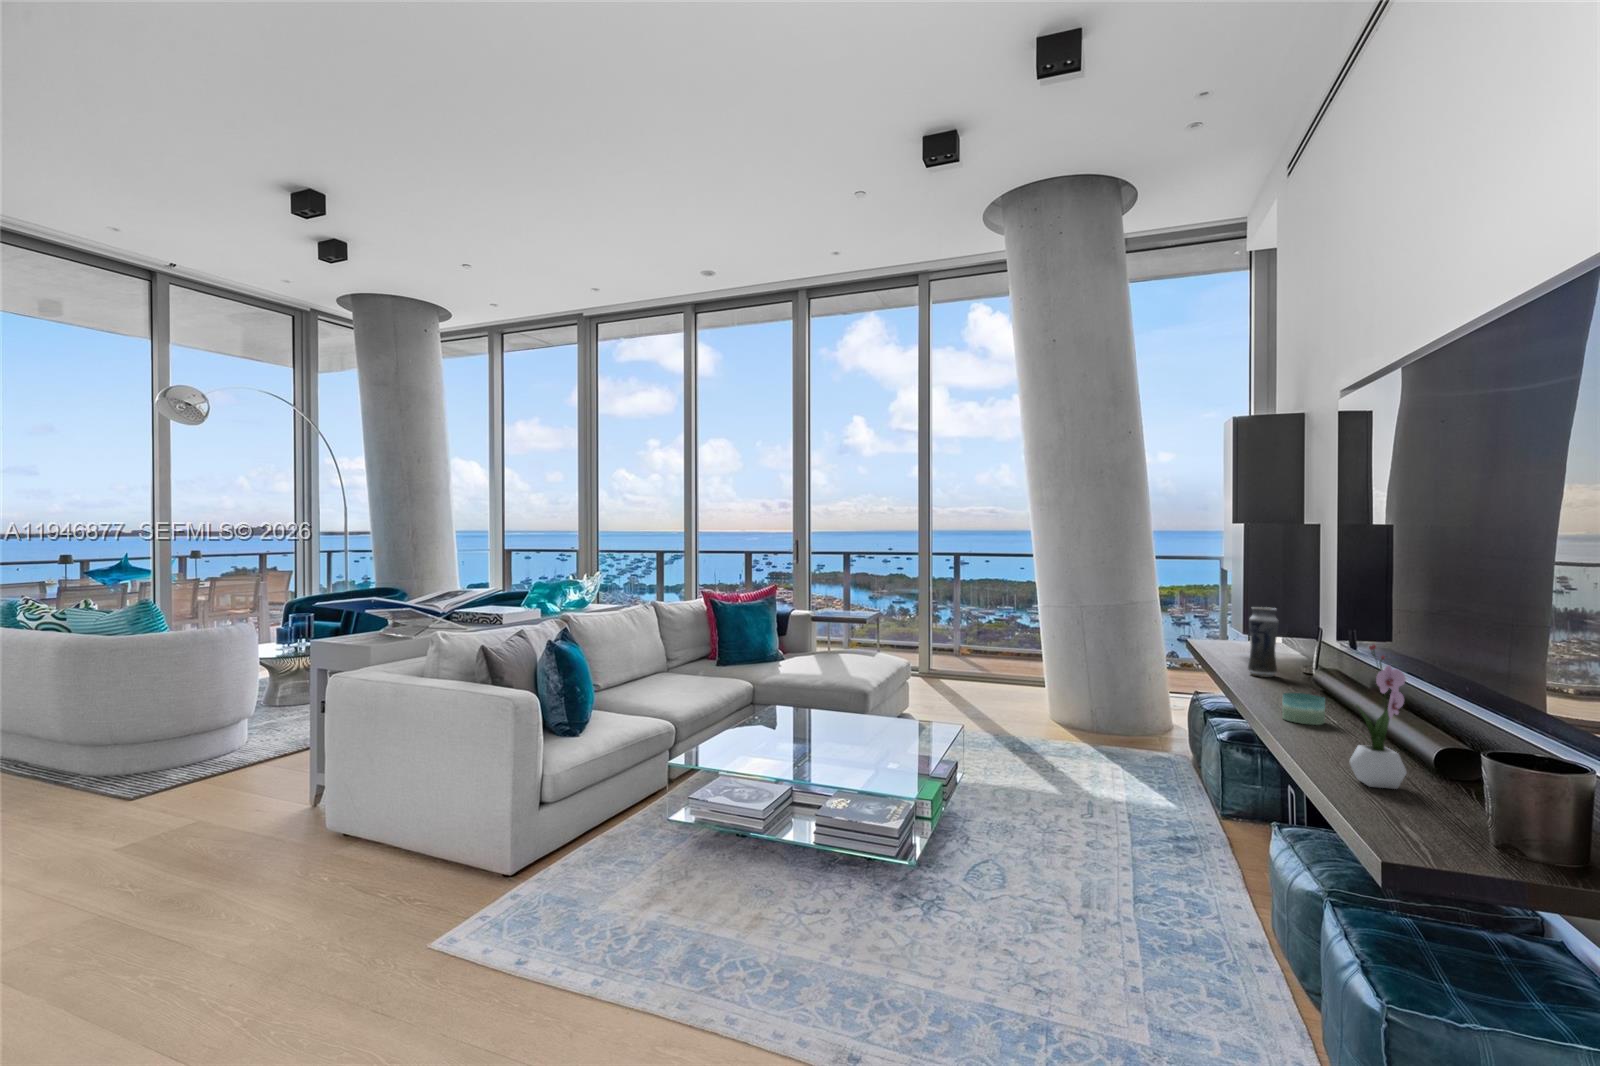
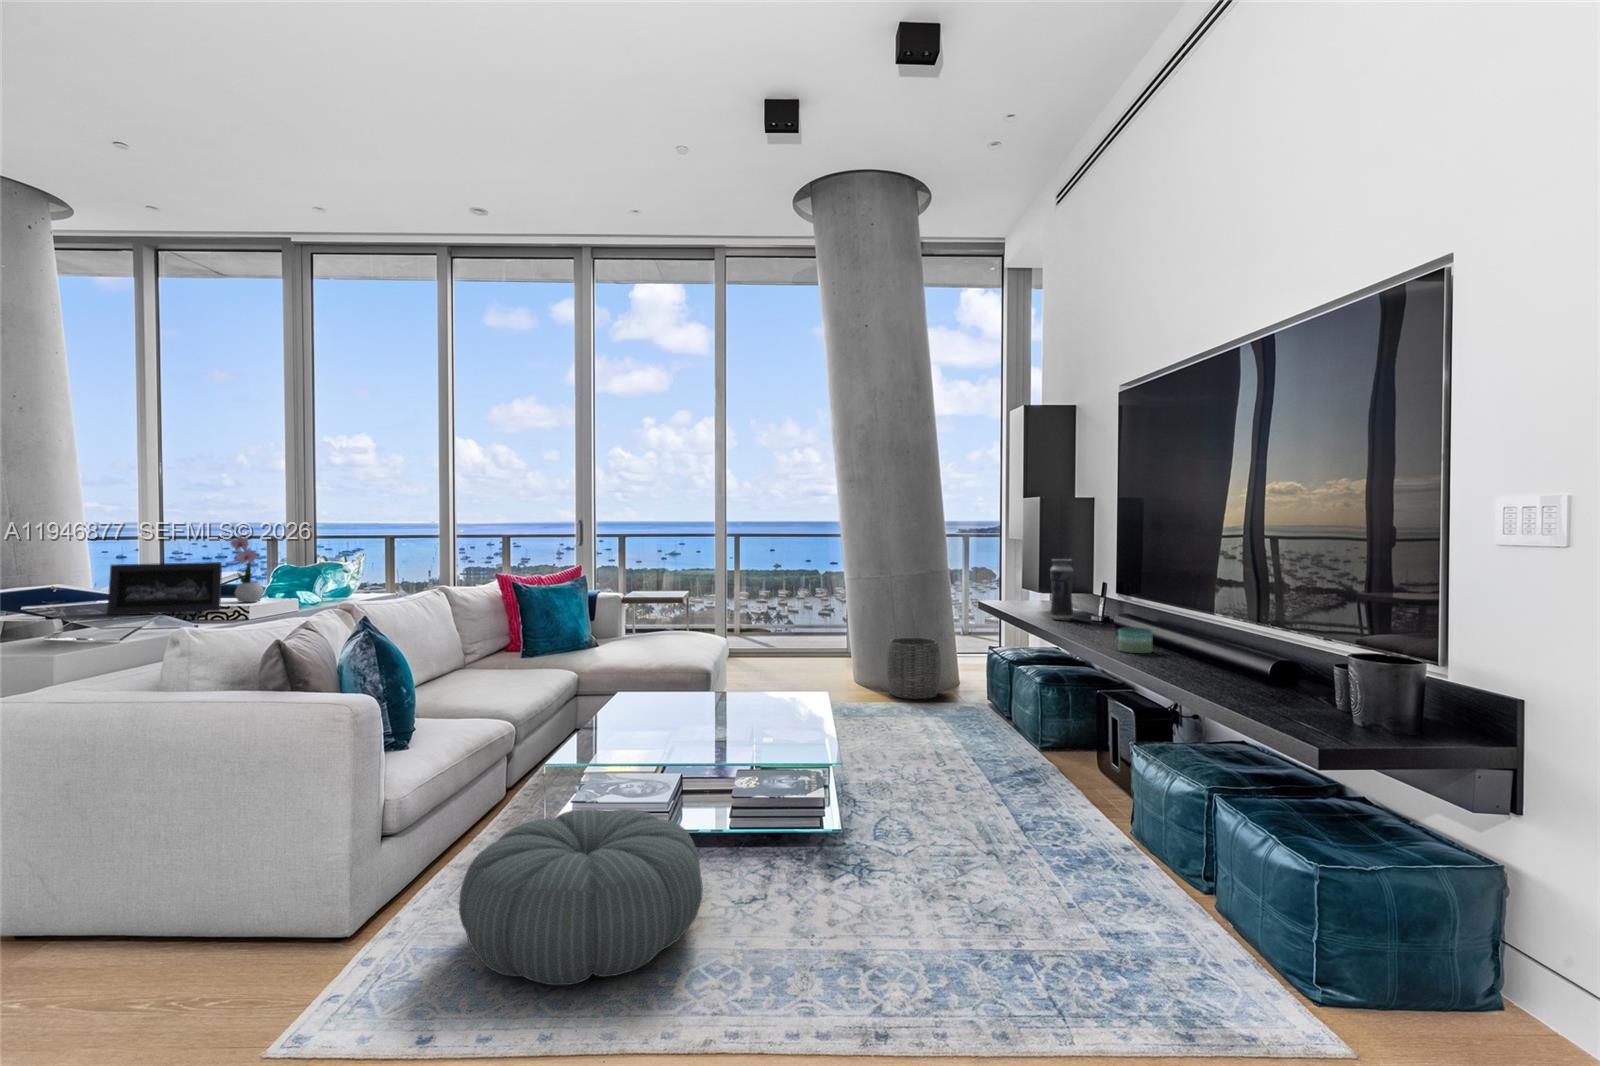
picture frame: none [418,571,493,611] -> present [107,562,222,615]
flower arrangement: present [1350,645,1406,789] -> present [230,527,264,602]
woven basket: none [1080,679,1140,746] -> present [887,638,940,699]
pouf: none [565,805,768,951] -> present [459,809,703,985]

